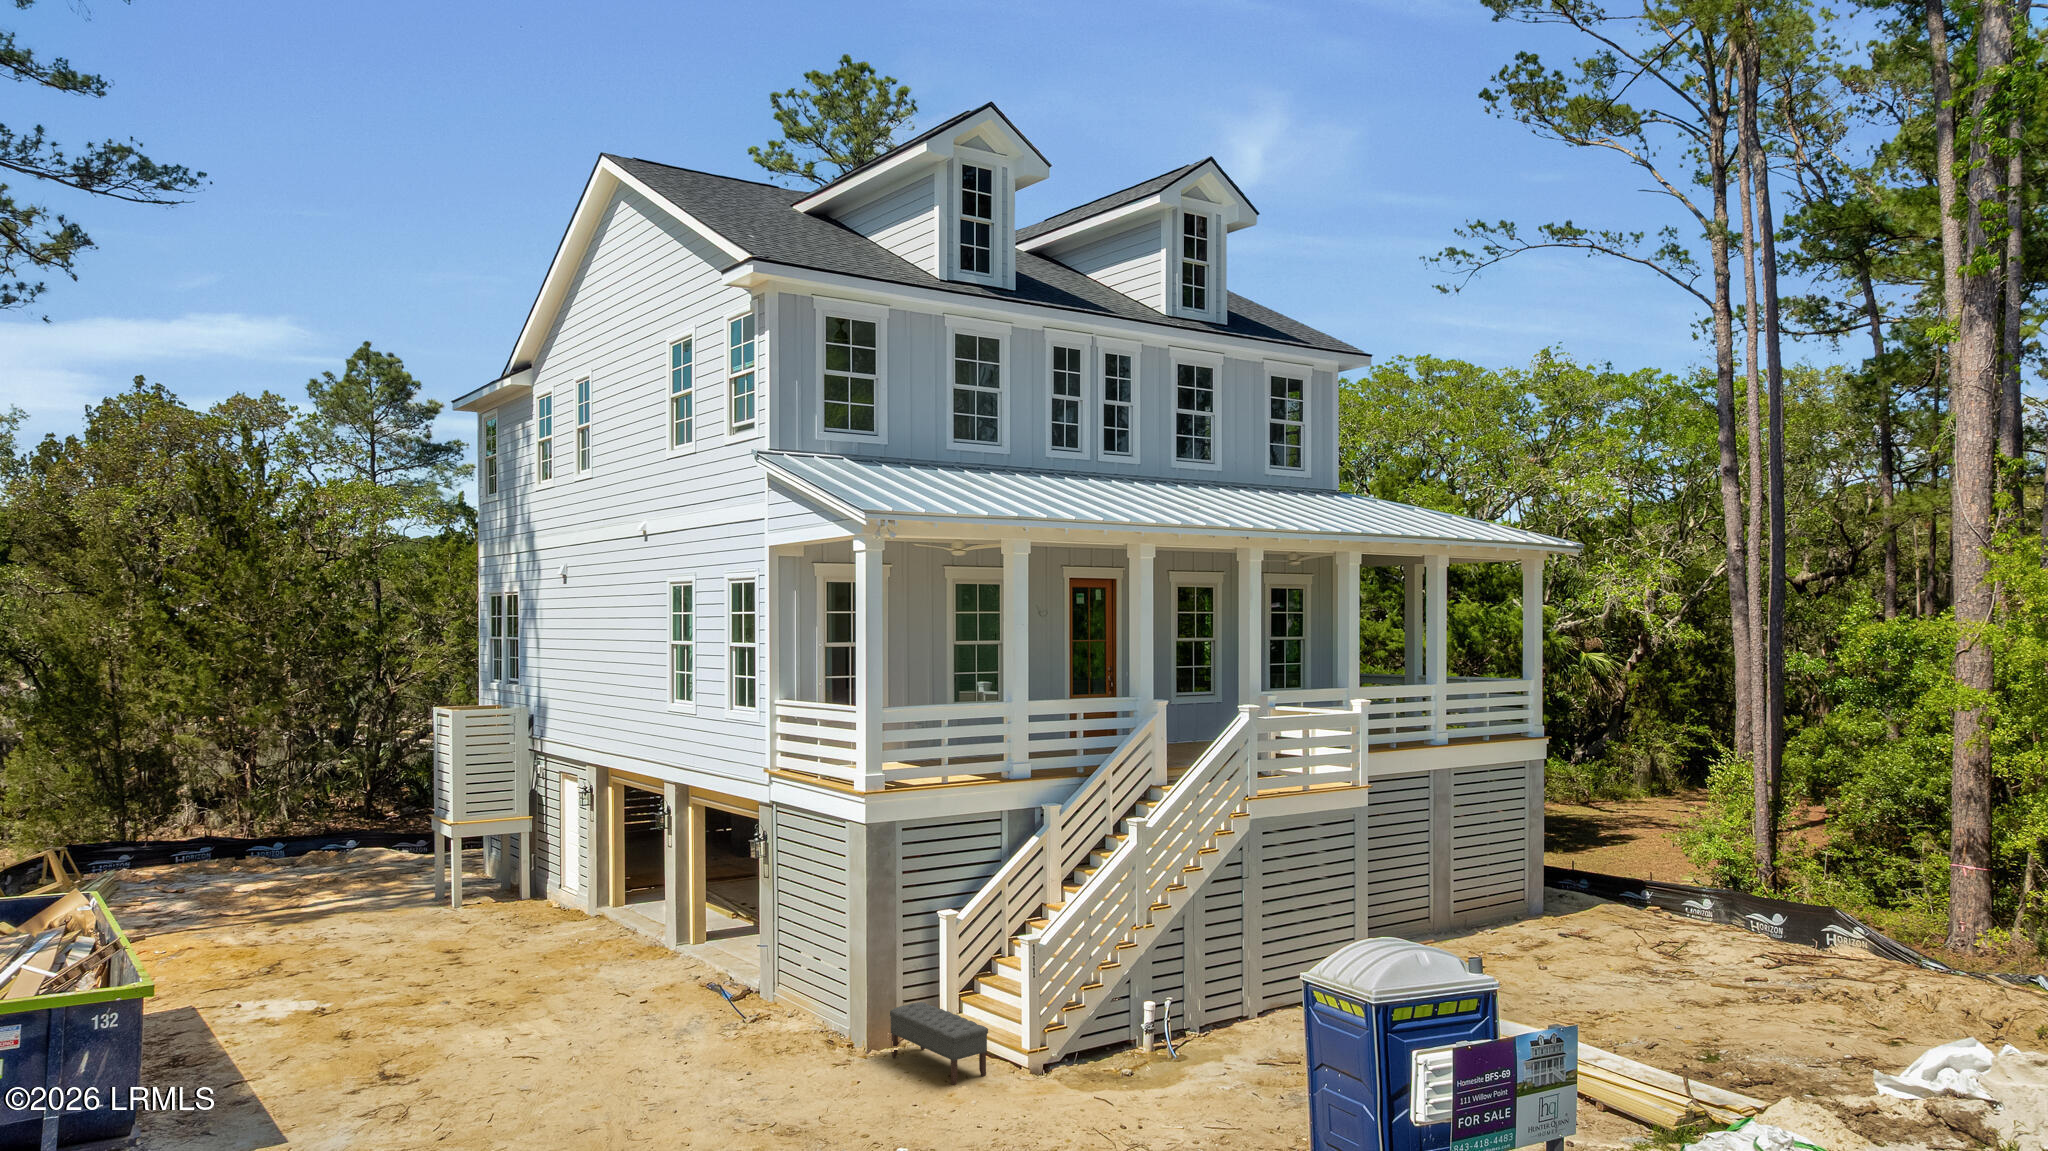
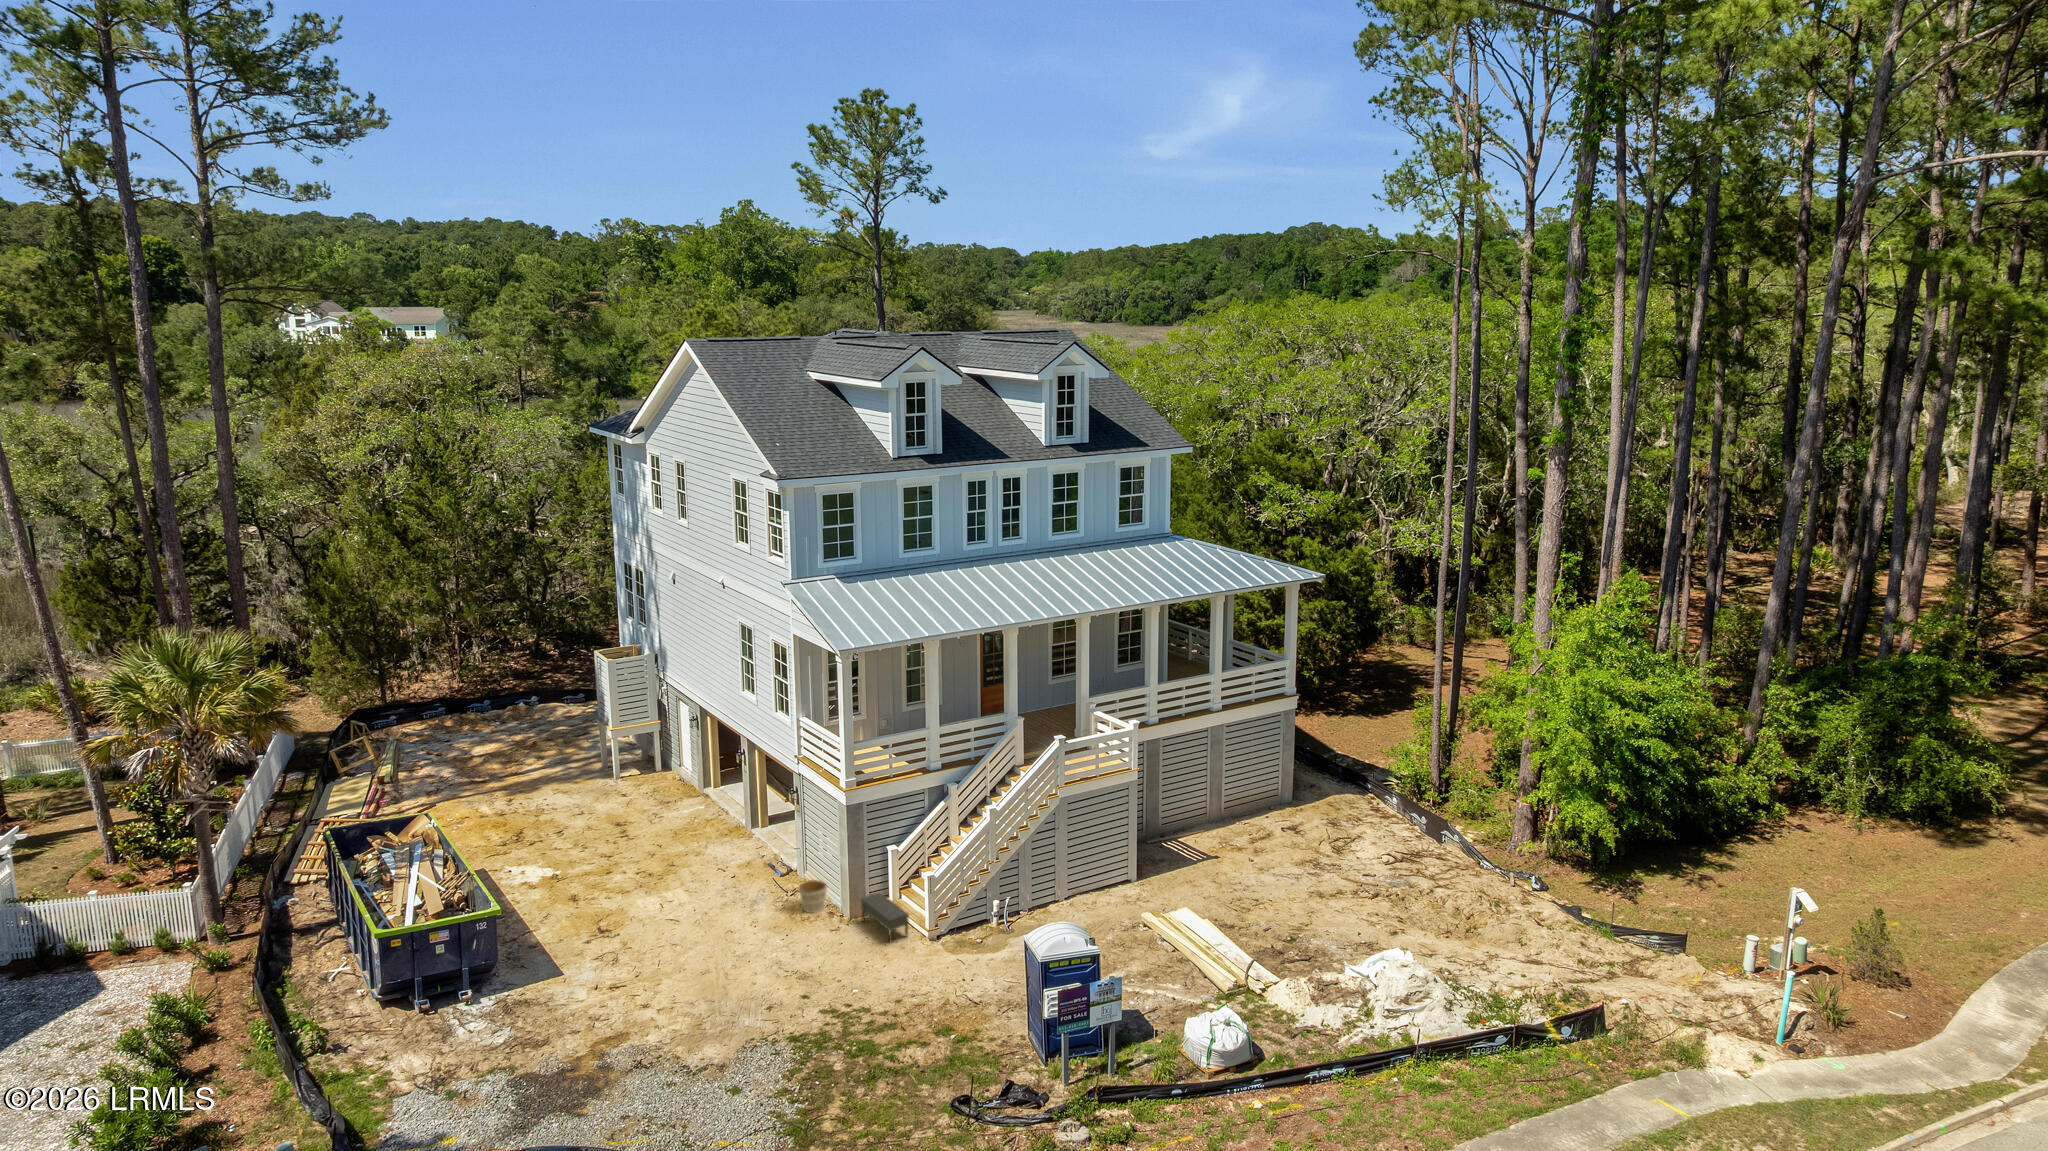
wooden bucket: none [769,989,823,1048] -> present [799,880,827,913]

